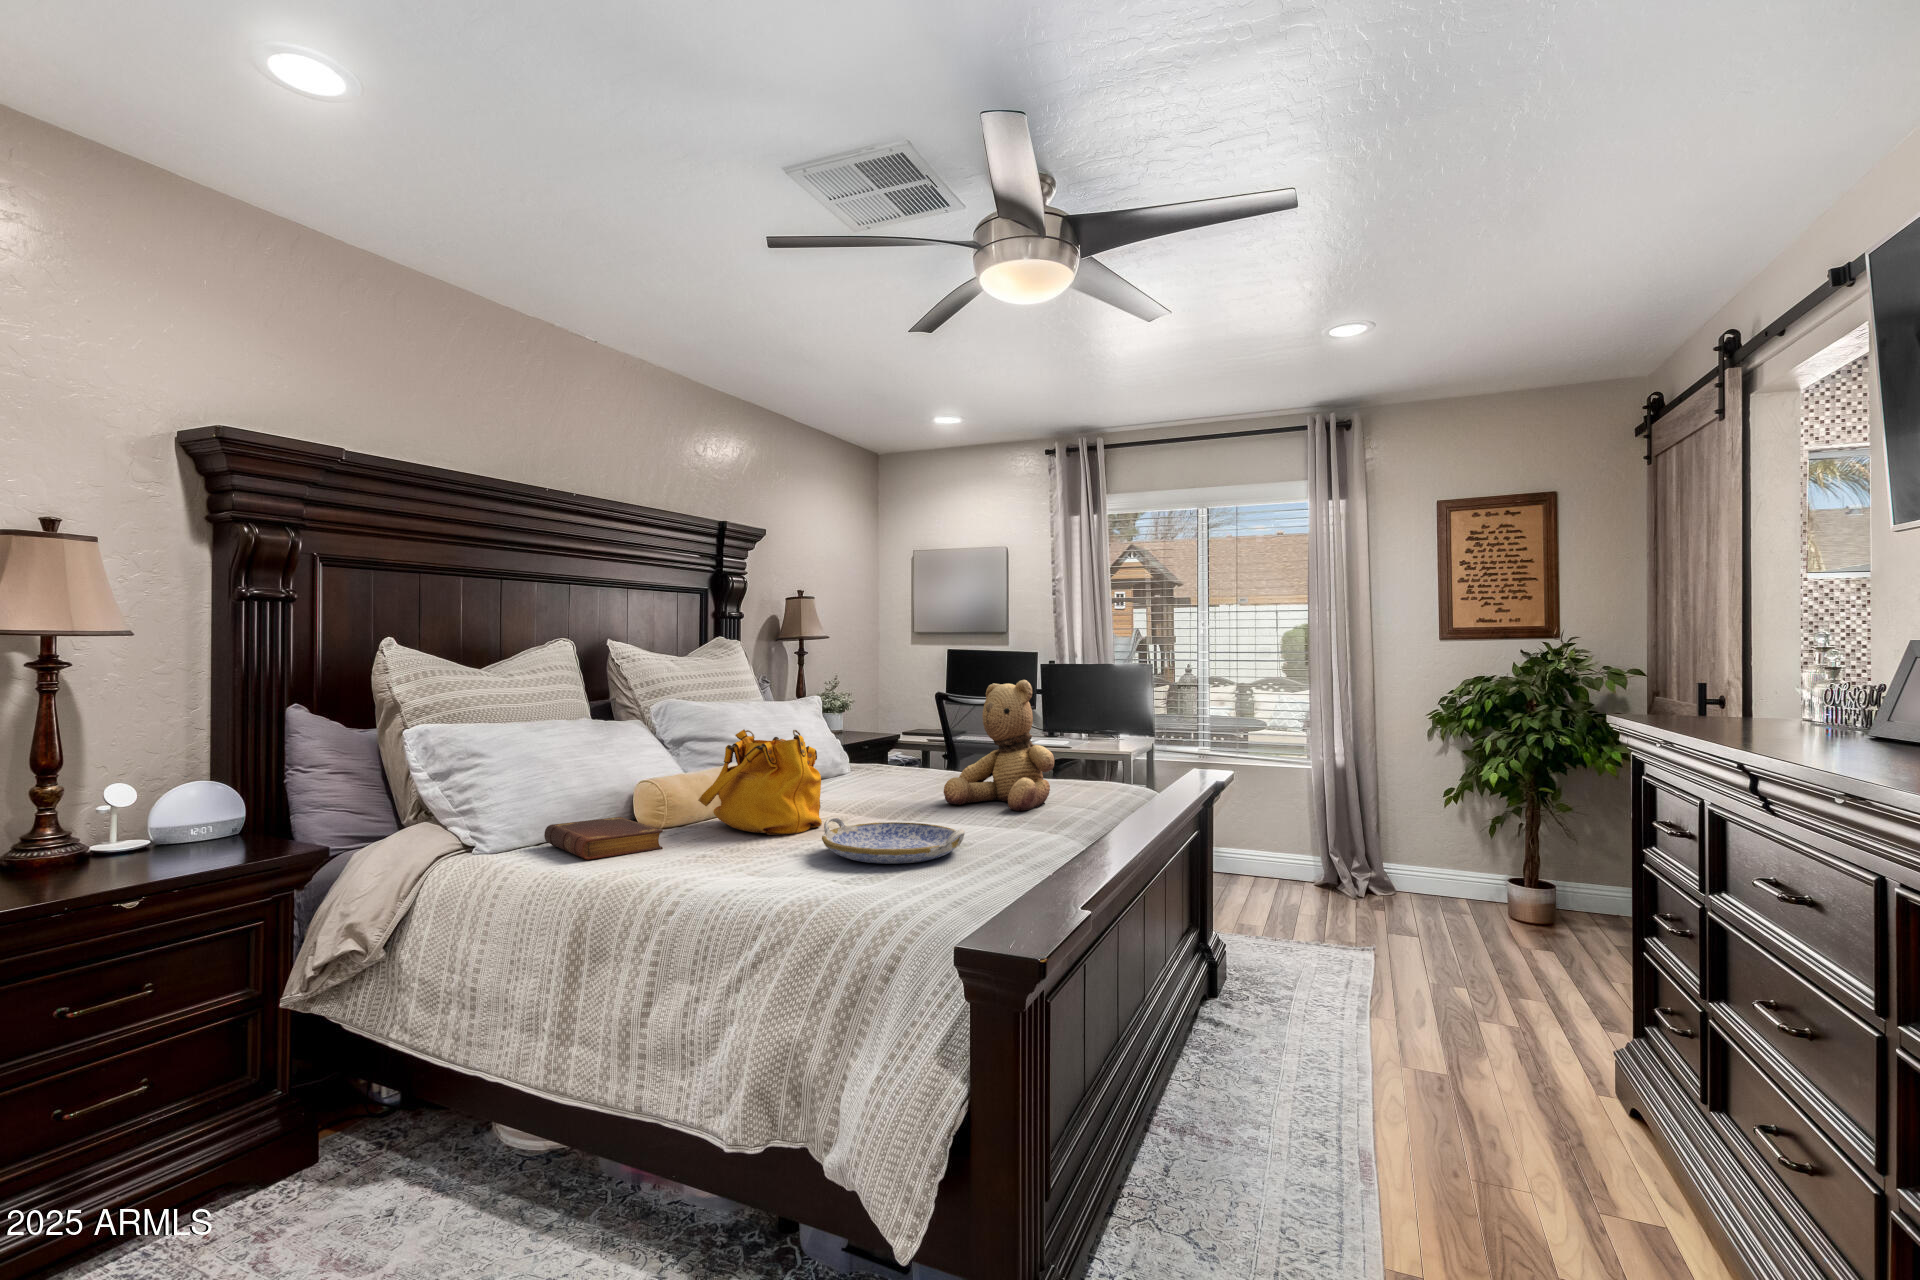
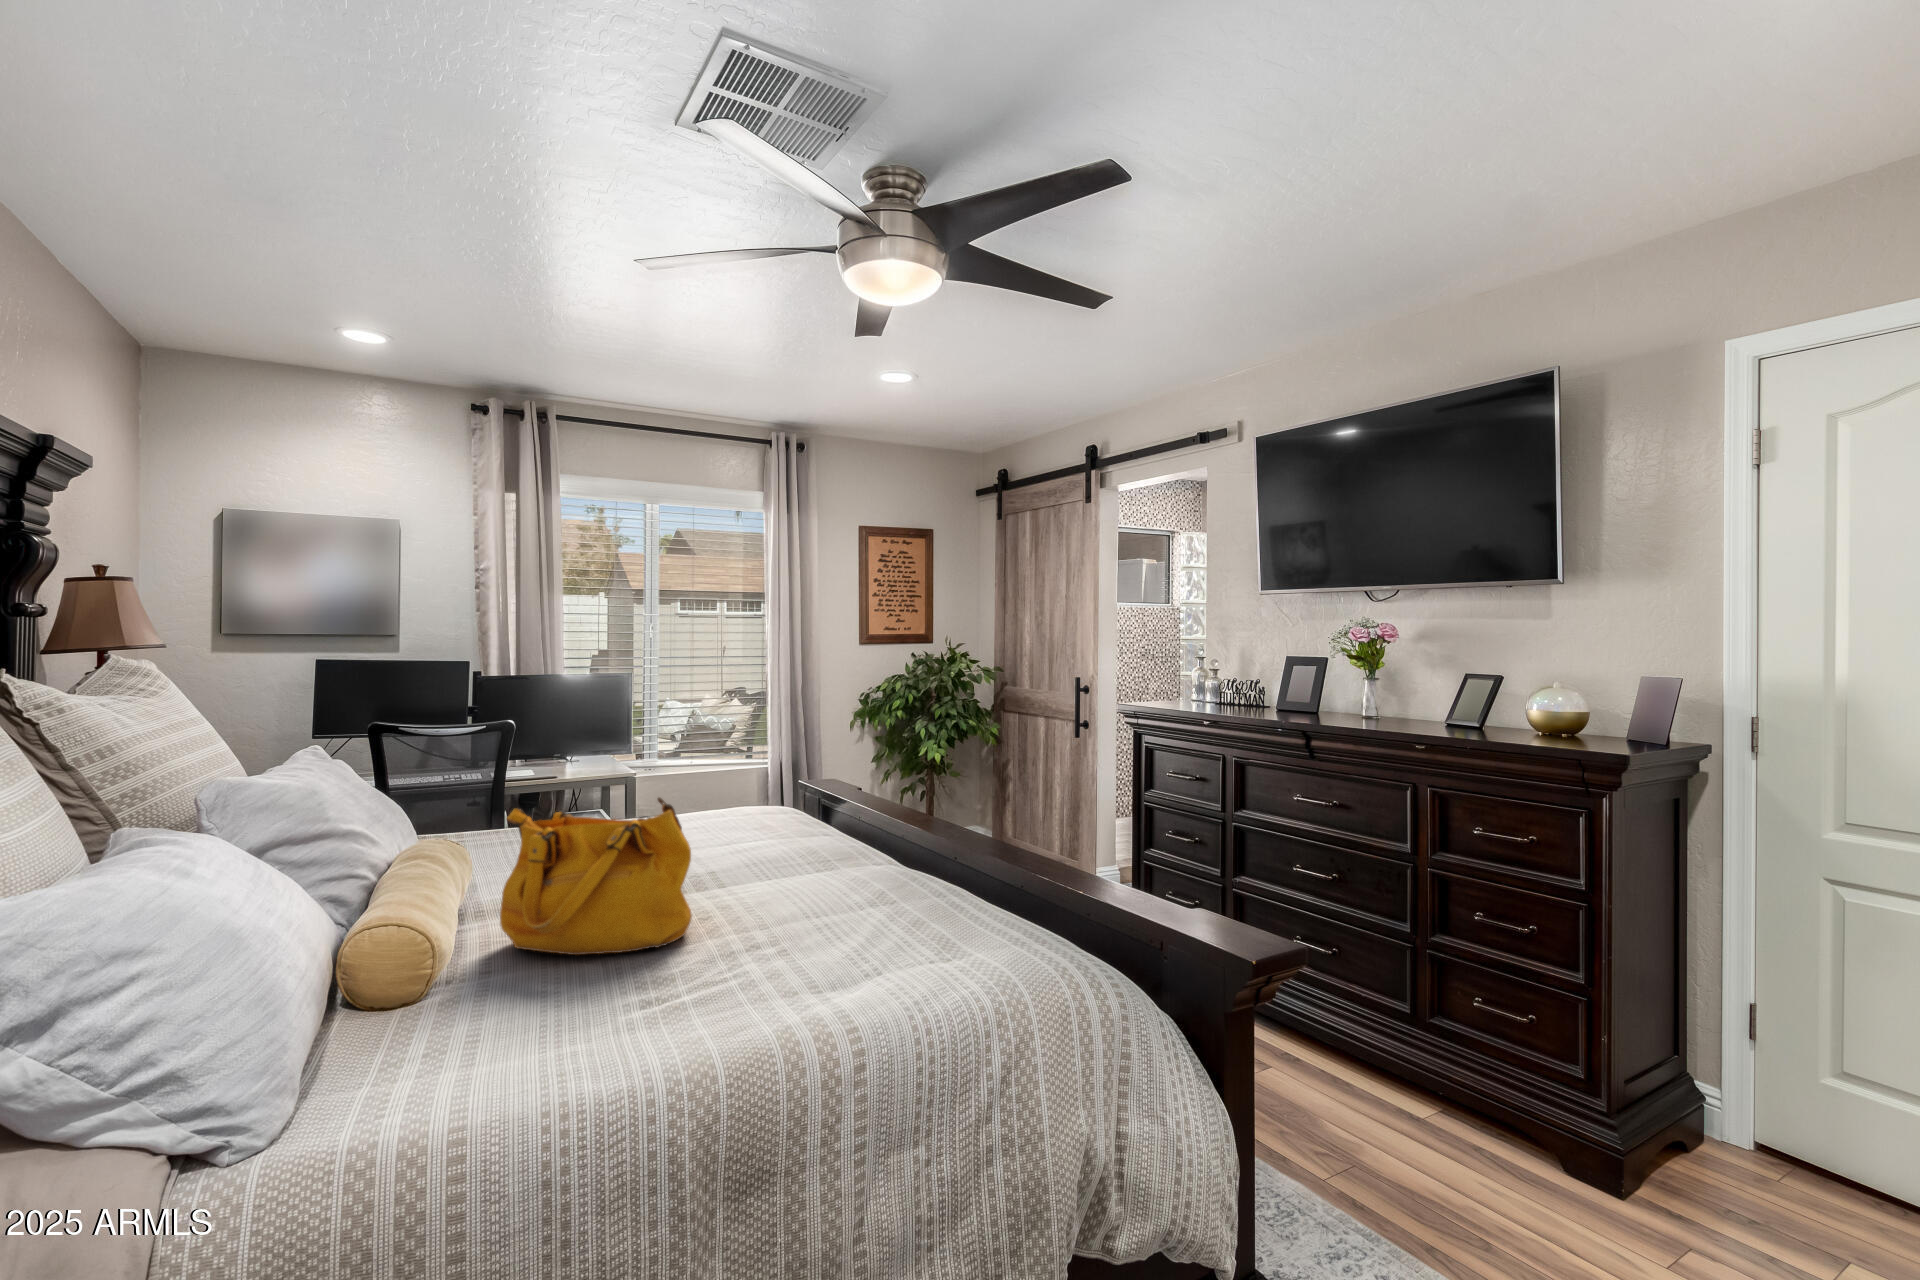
teddy bear: present [943,680,1054,811] -> none [682,706,822,861]
book: present [544,817,663,860] -> none [354,981,590,1073]
serving tray: present [822,817,965,864] -> none [795,877,962,939]

